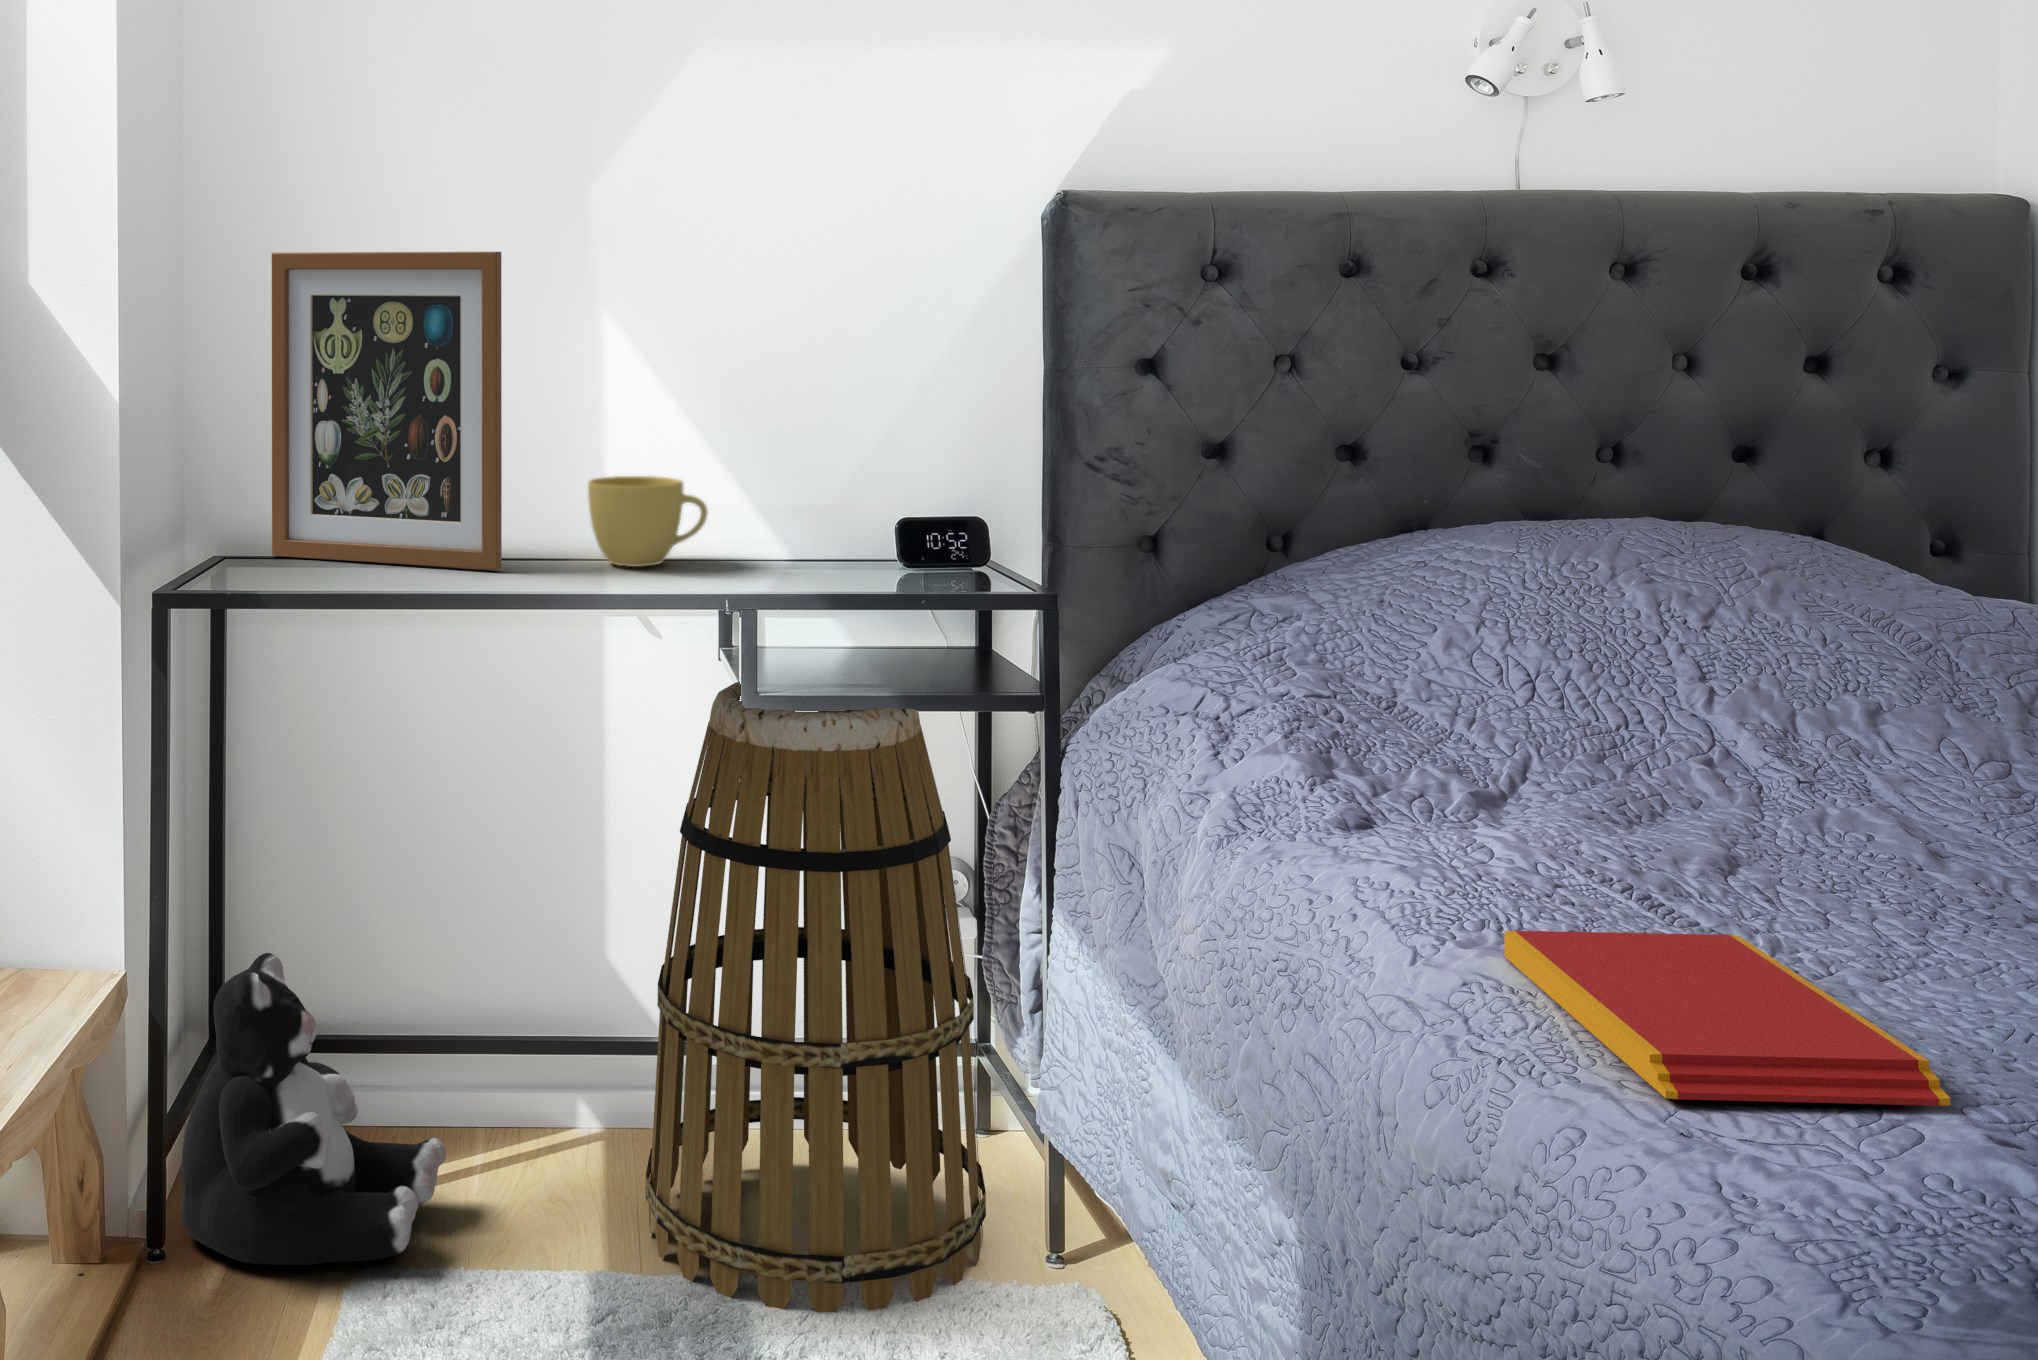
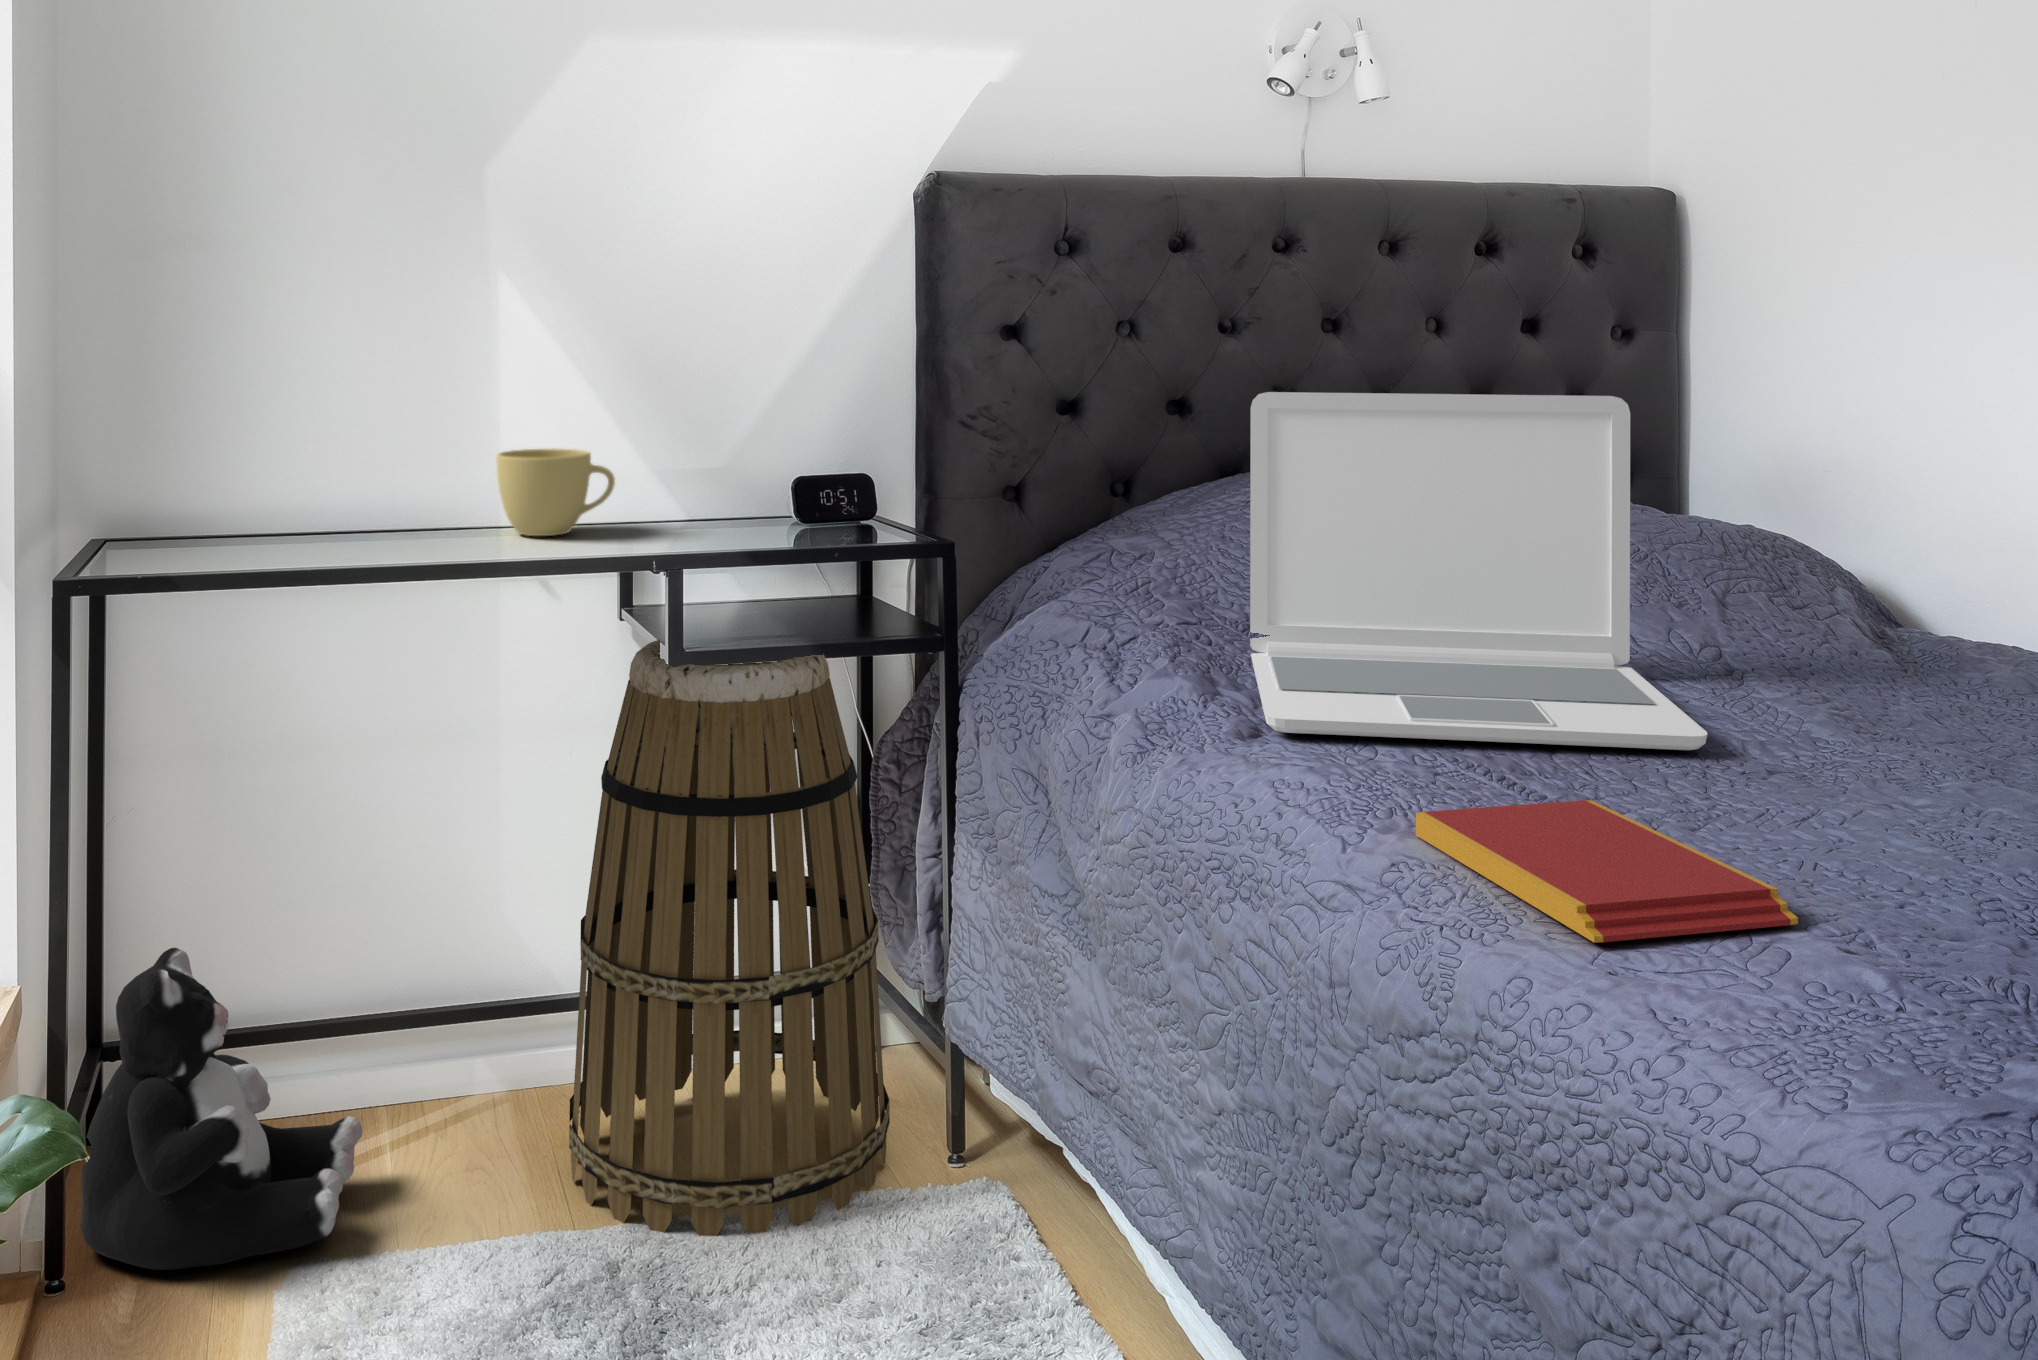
picture frame: present [272,252,502,570] -> none [162,229,413,545]
laptop: none [1373,438,1937,888] -> present [1250,392,1707,750]

